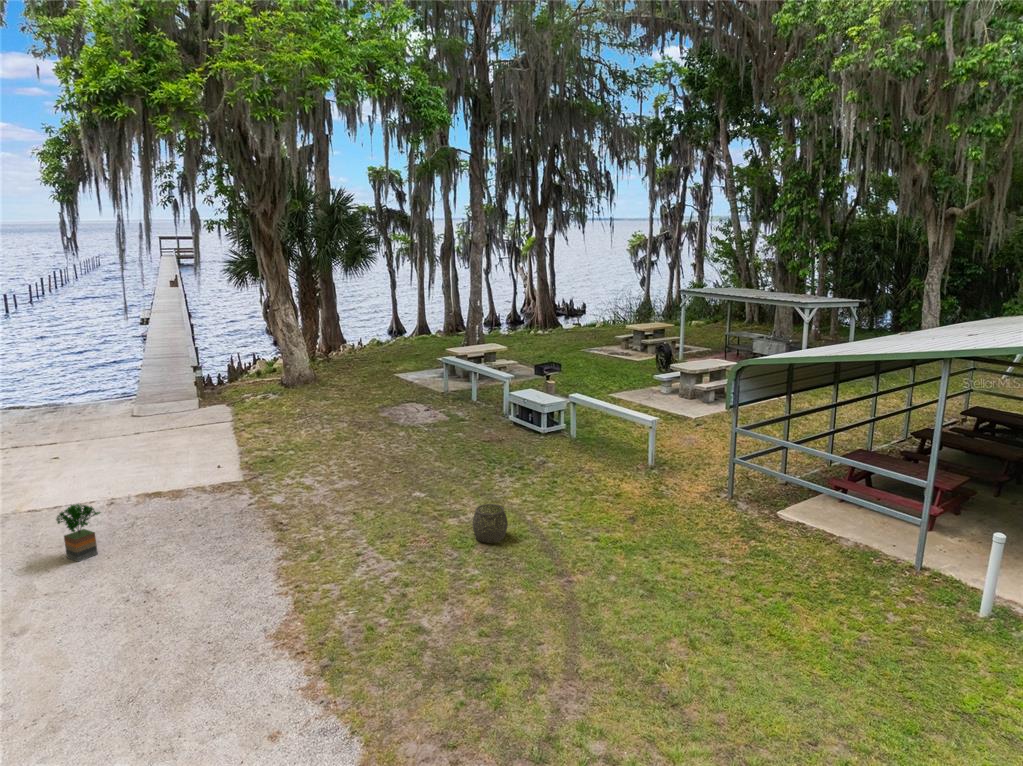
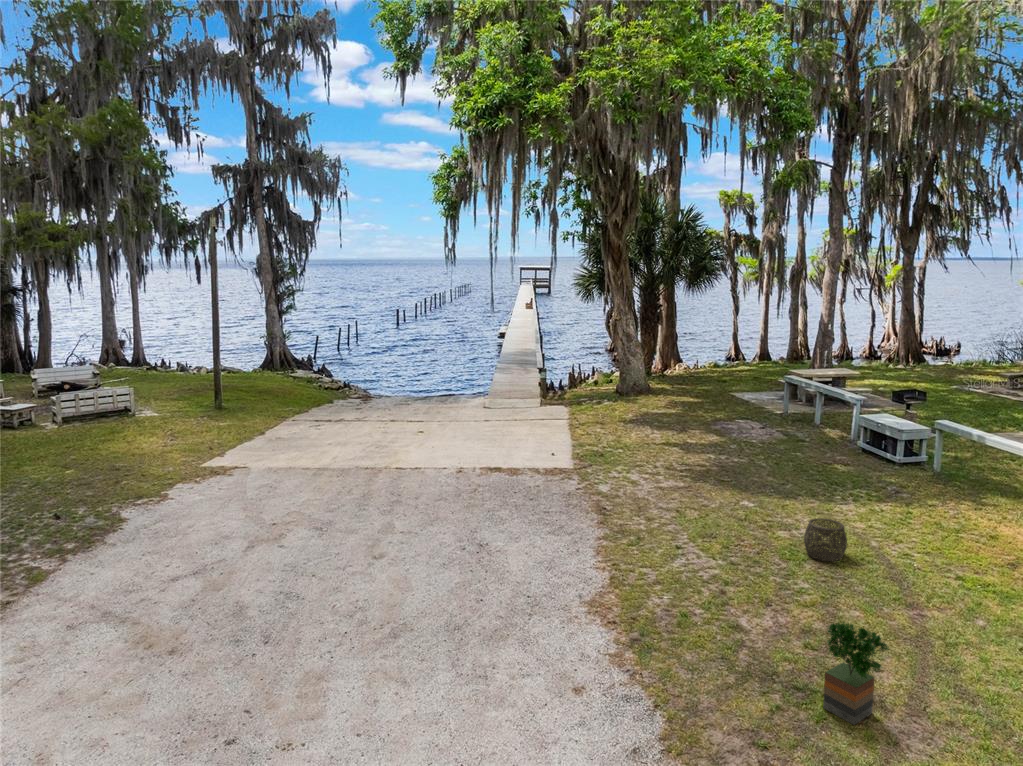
potted tree: present [56,504,101,562] -> present [823,622,889,725]

